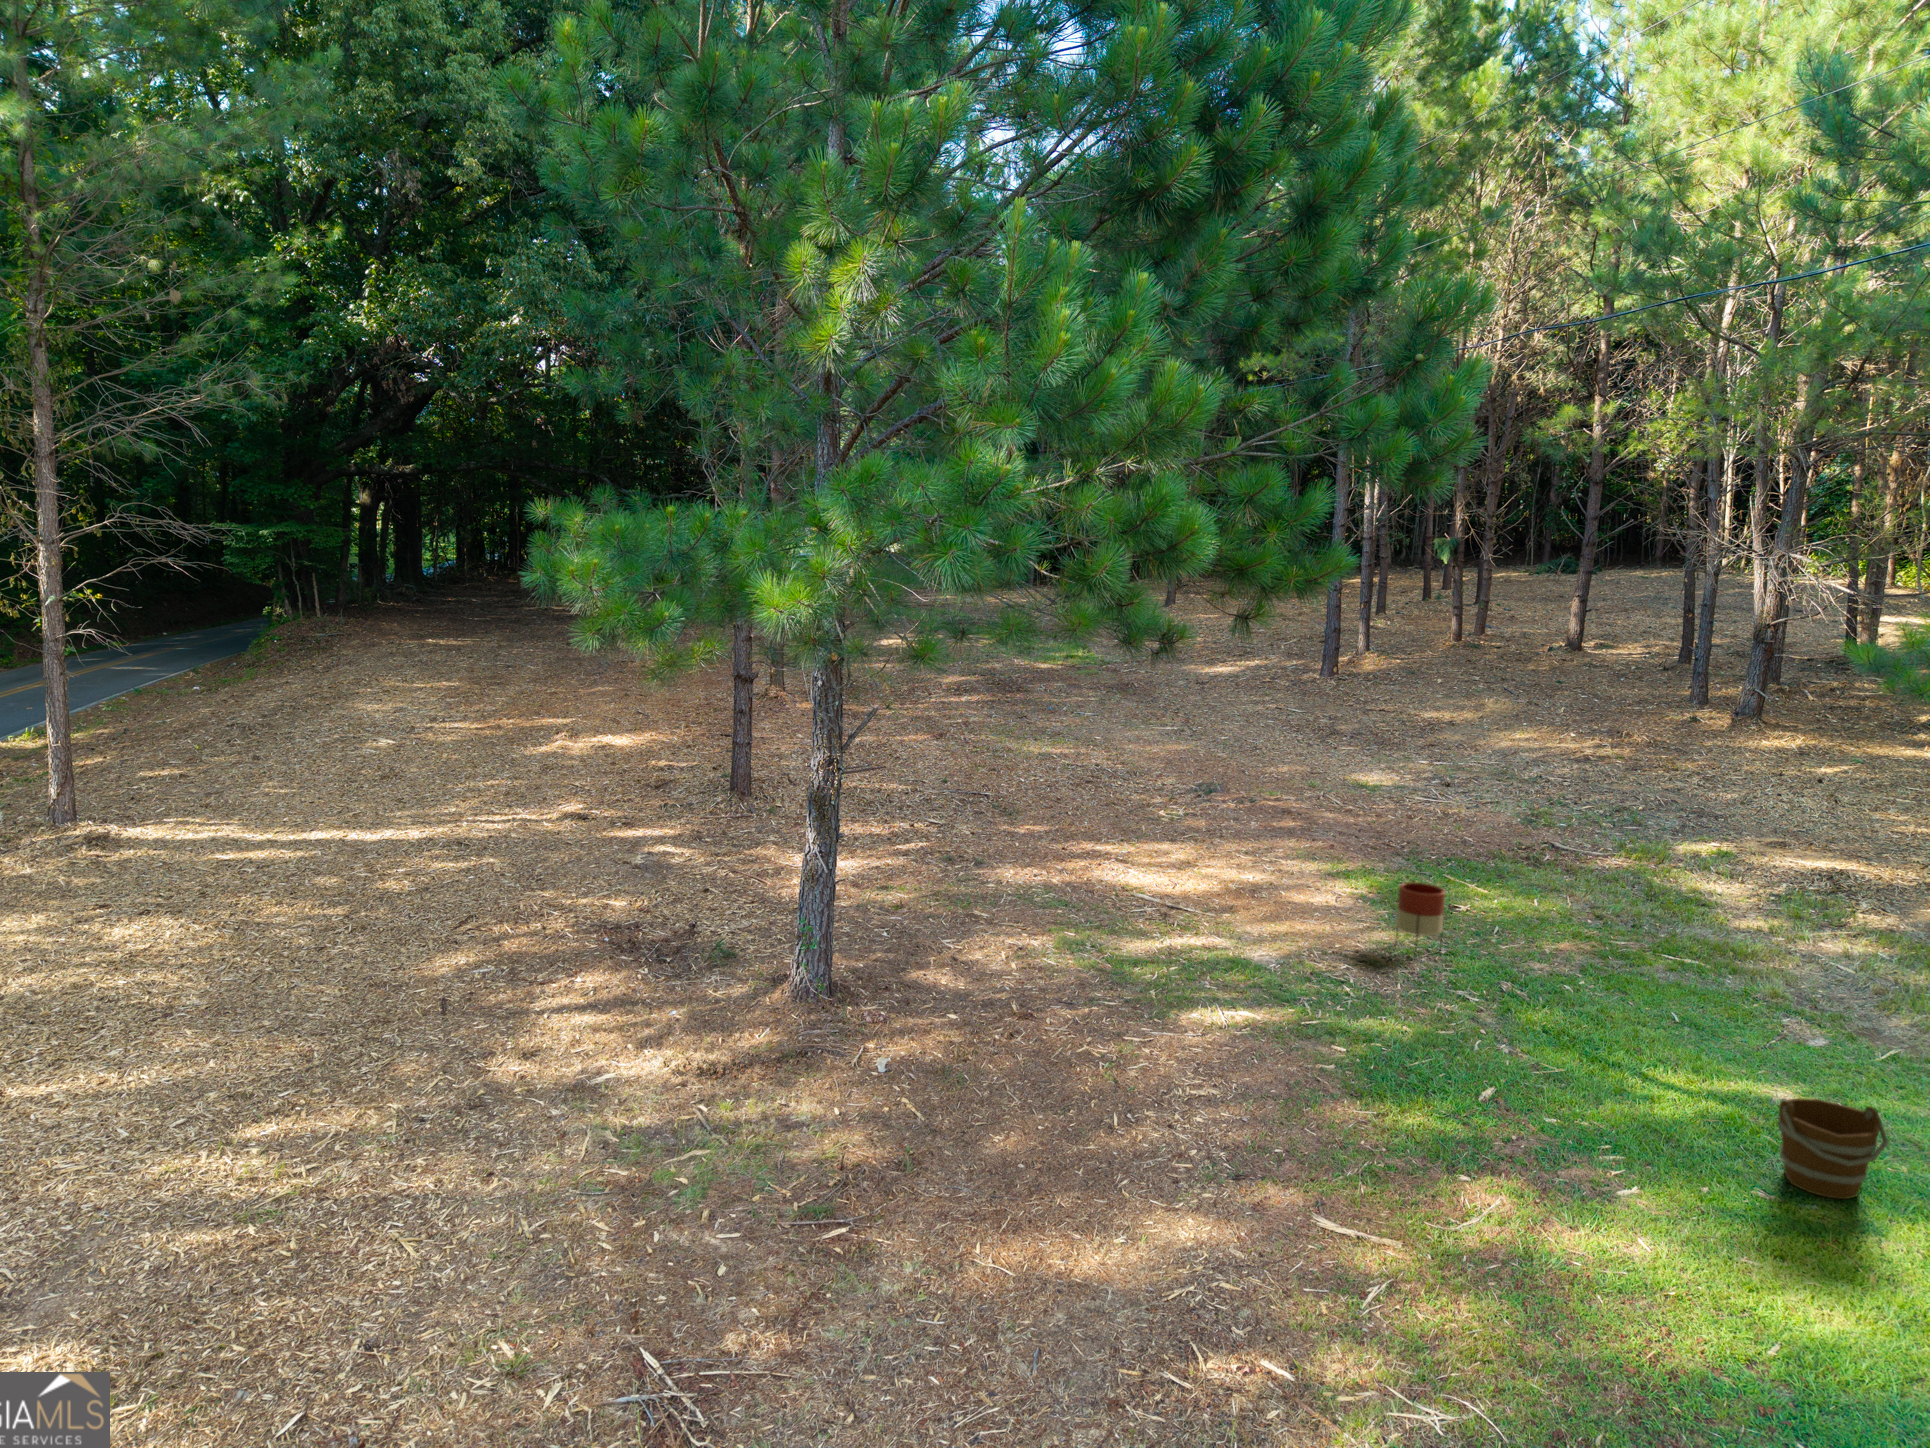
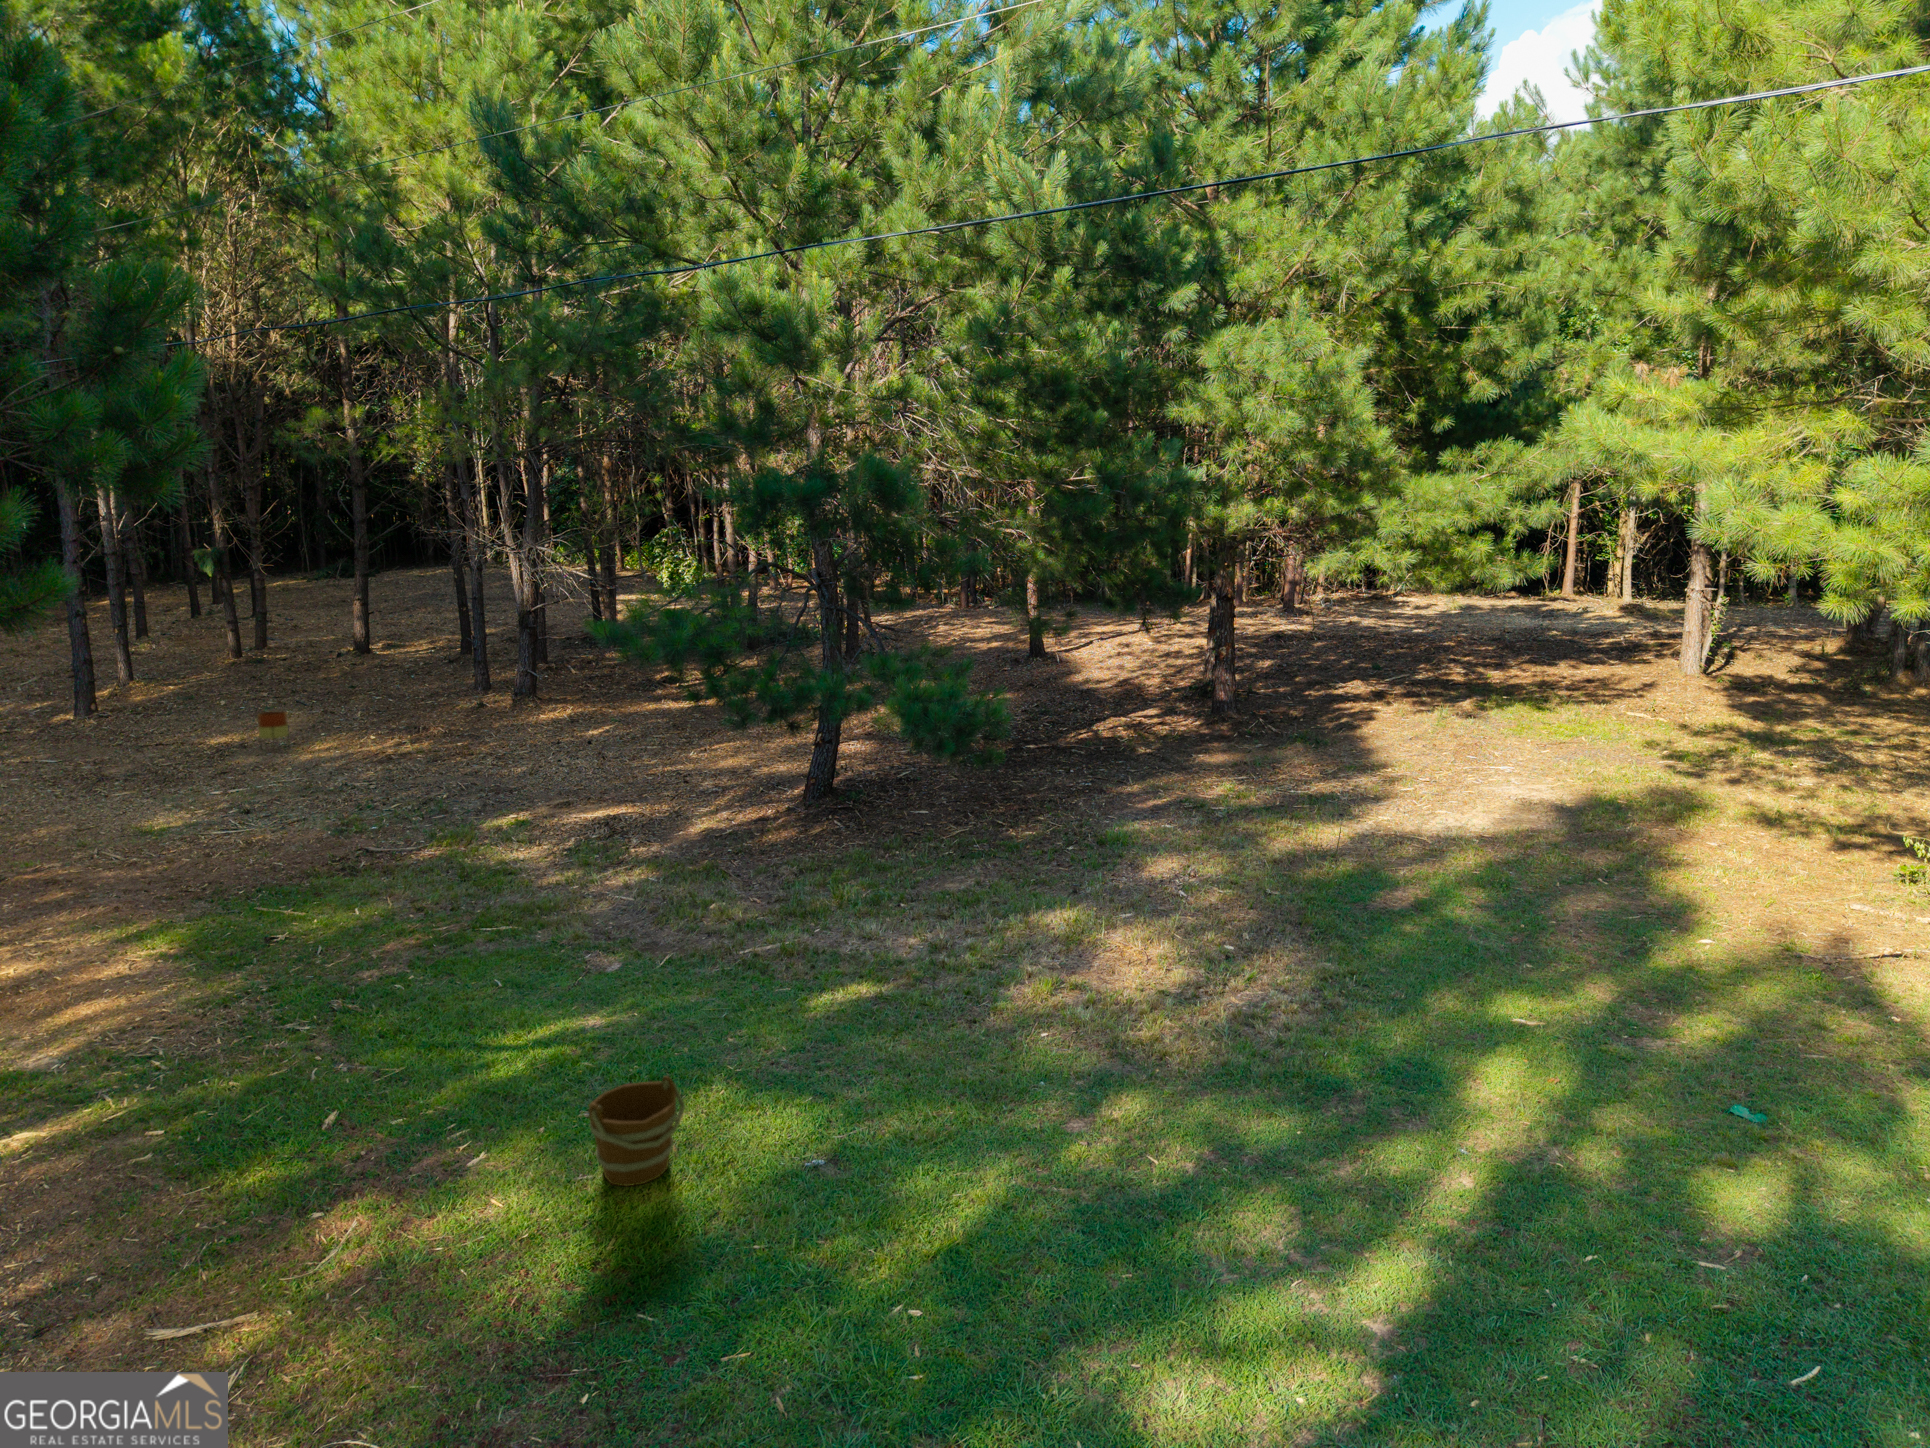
planter: present [1396,882,1445,950] -> present [258,711,289,745]

